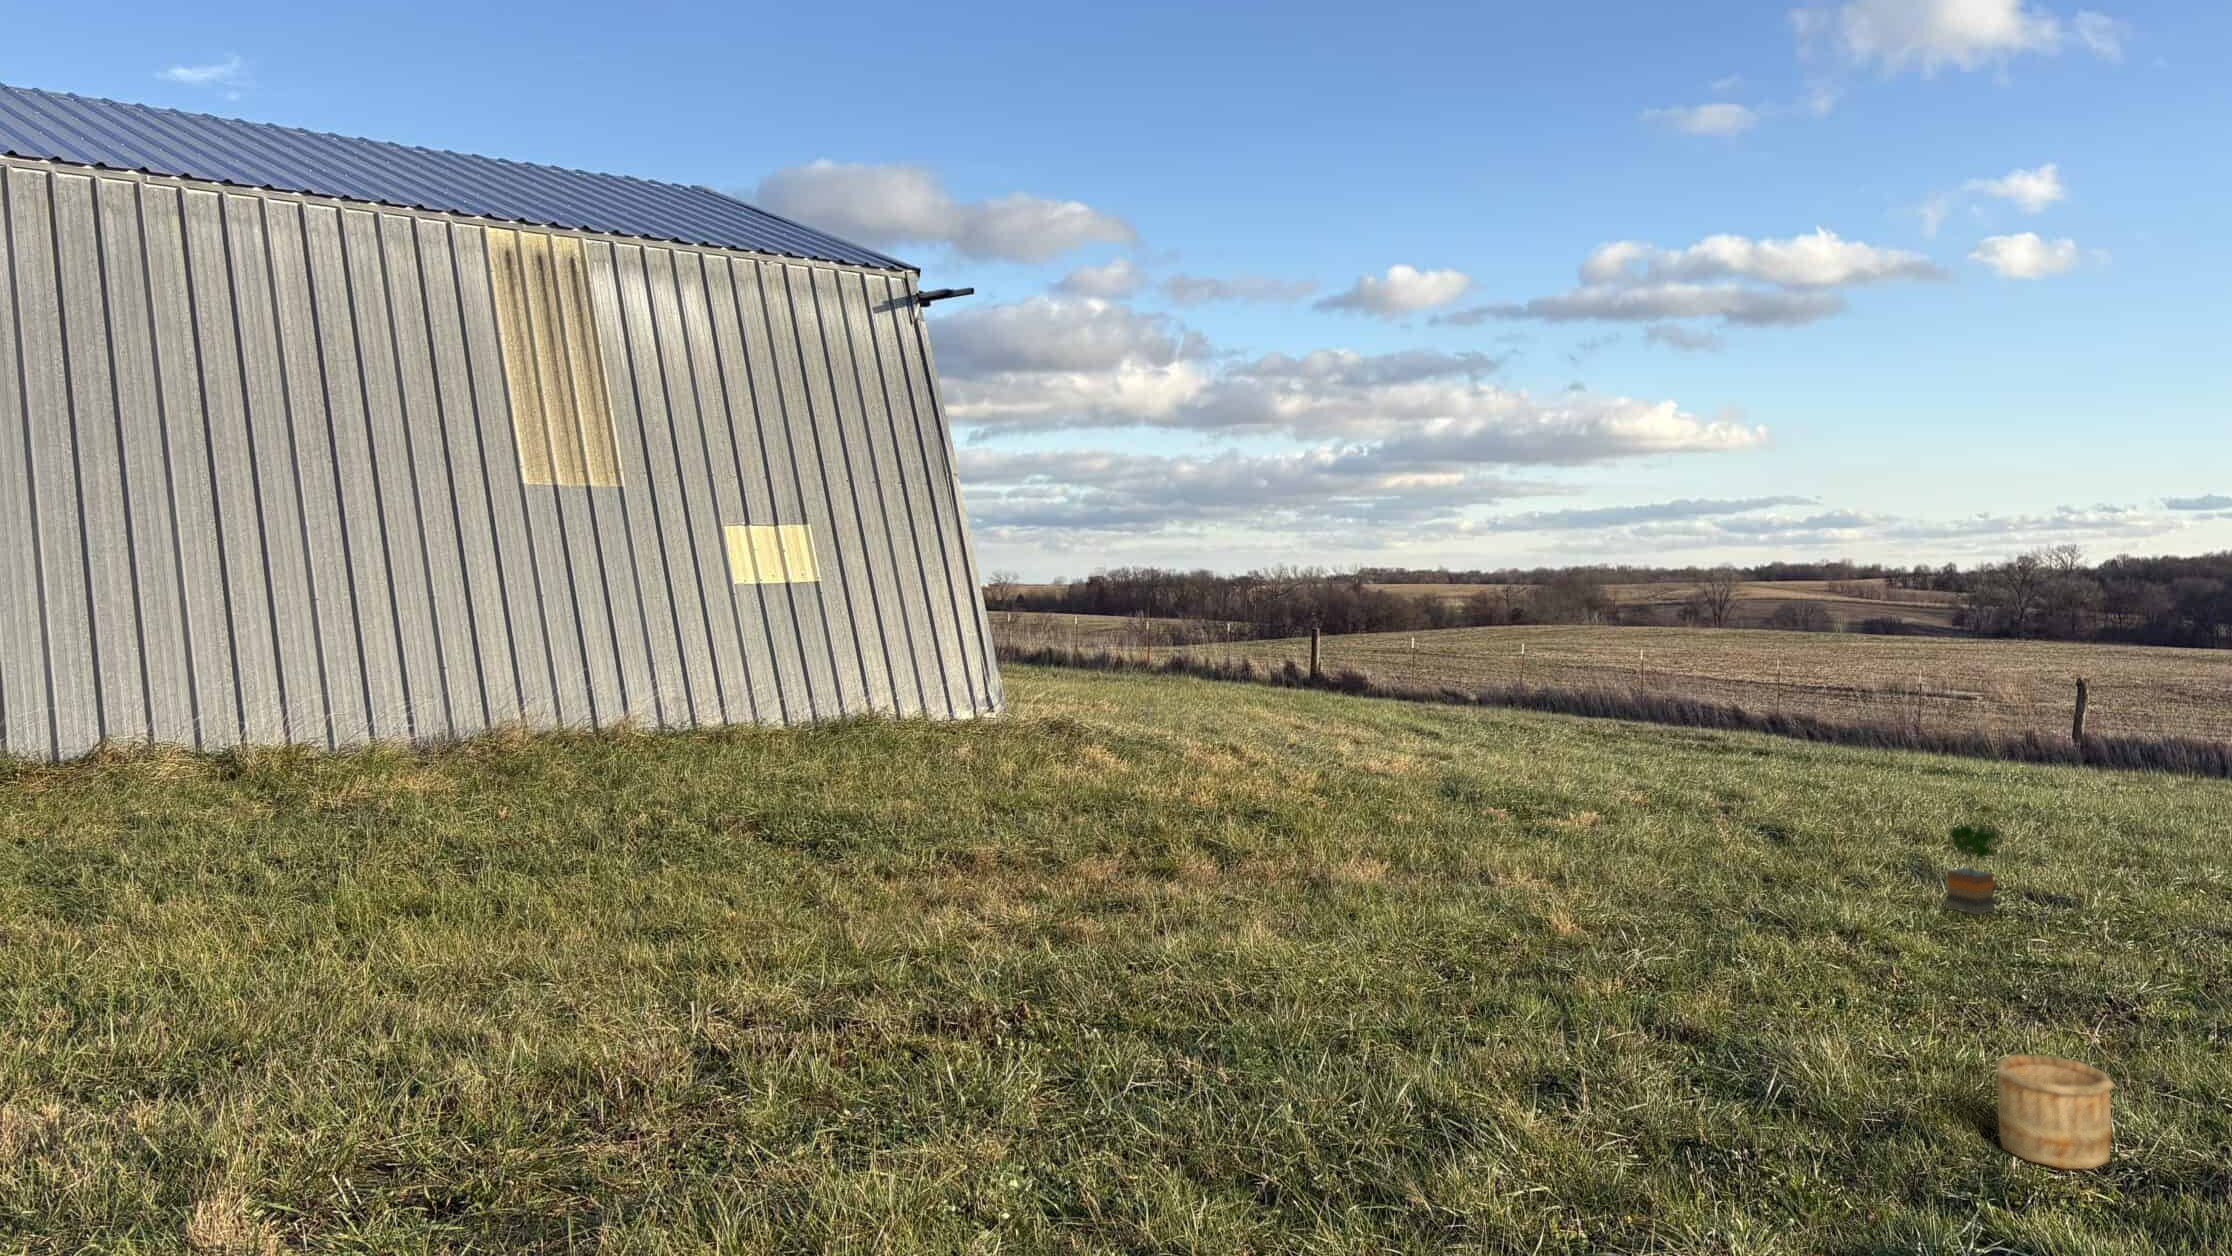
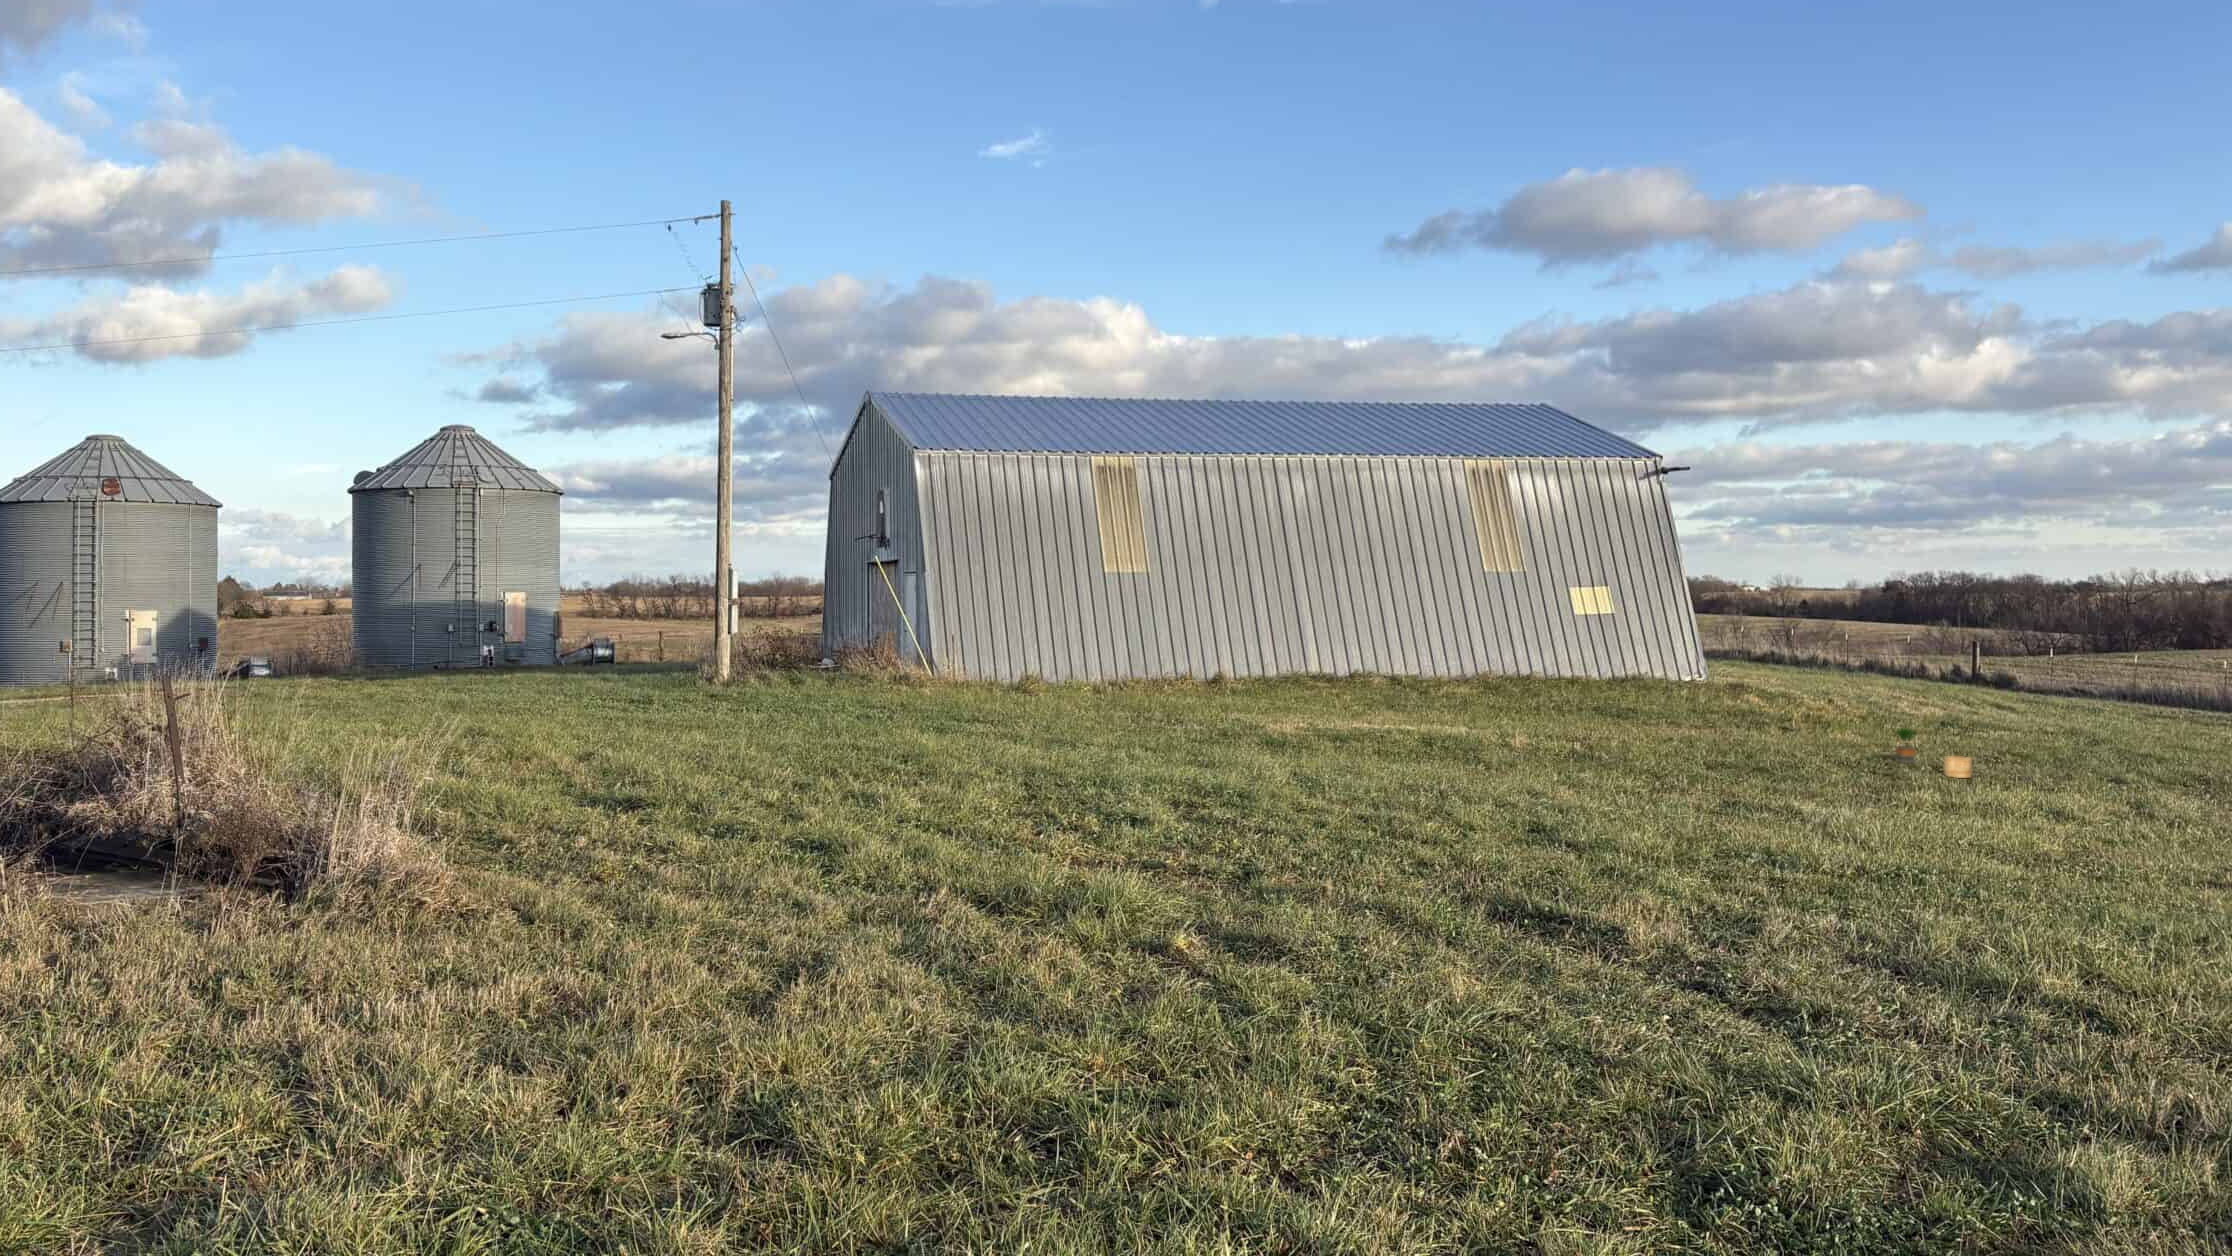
potted tree: present [1946,824,2004,915] -> present [1895,728,1917,763]

